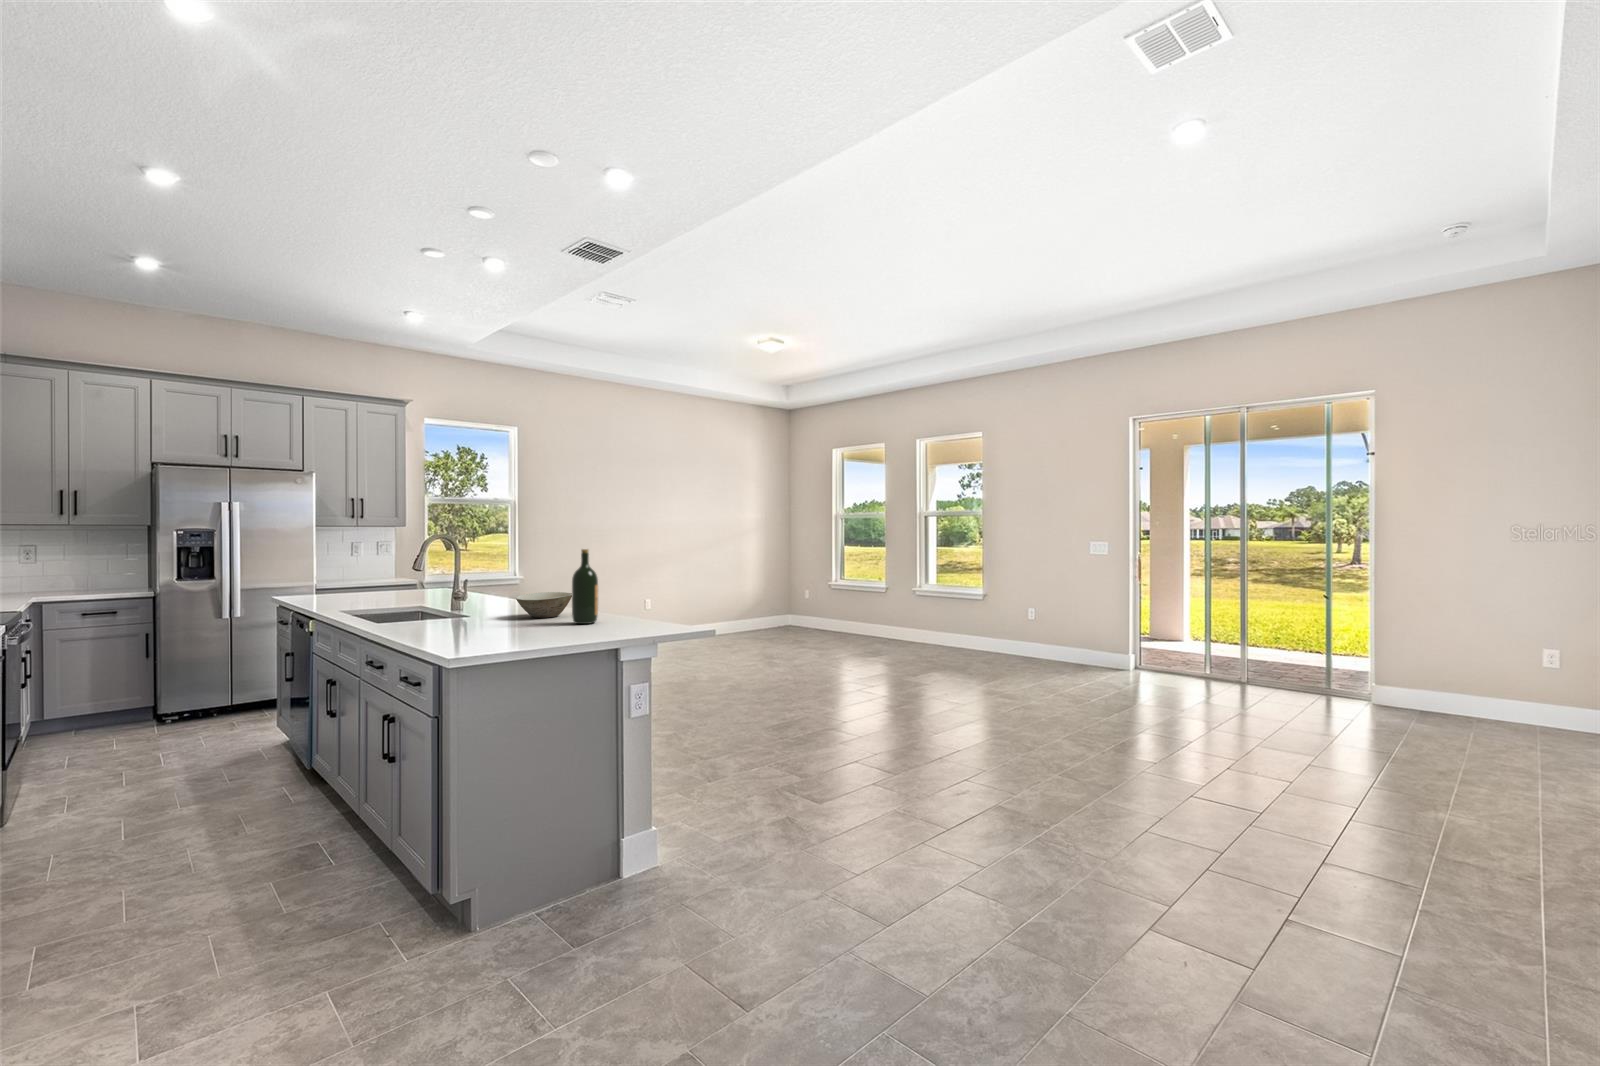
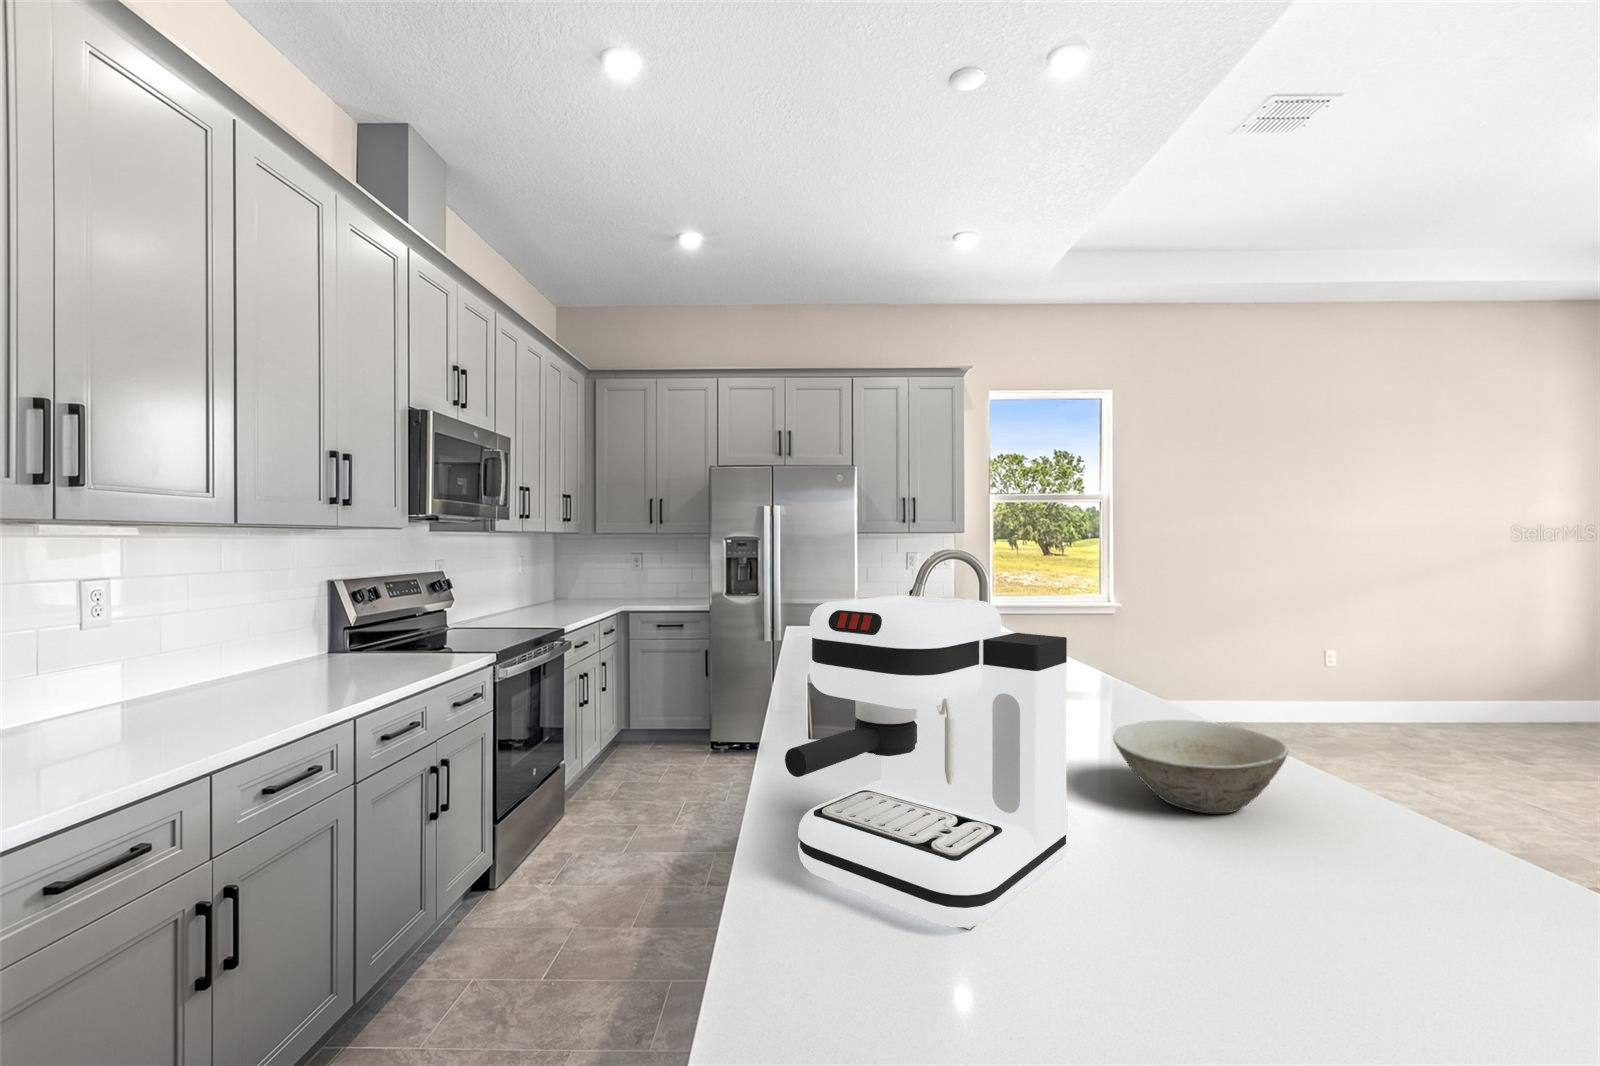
coffee maker: none [411,545,501,636] -> present [785,596,1068,930]
wine bottle: present [572,549,598,624] -> none [1329,635,1454,944]

